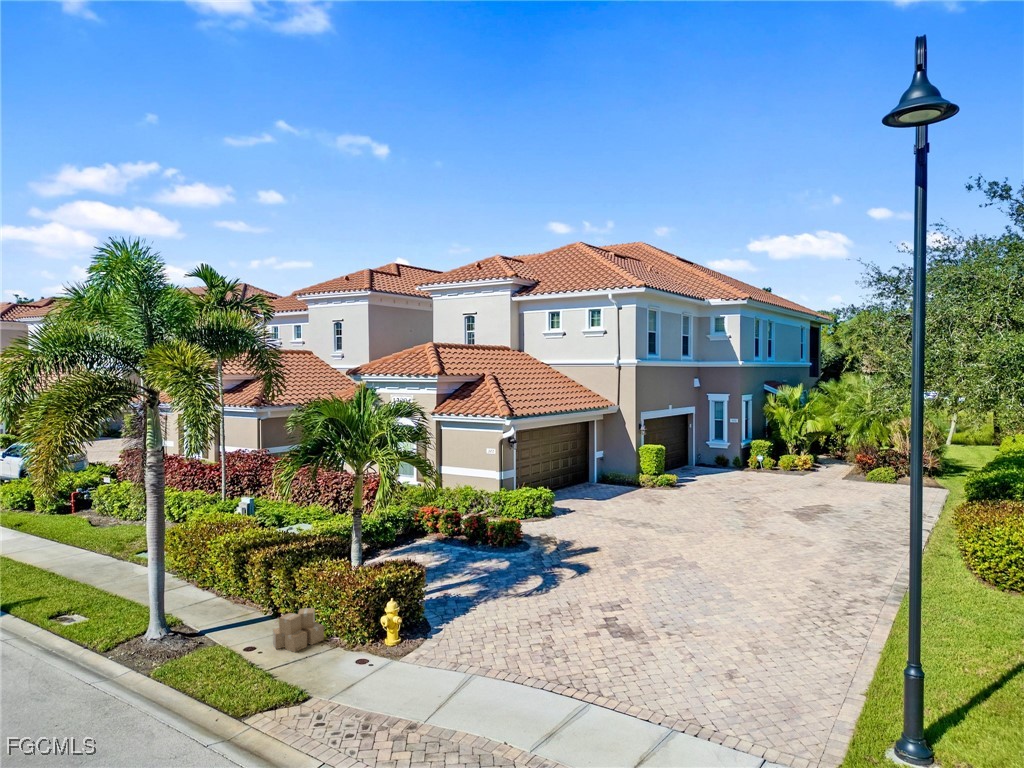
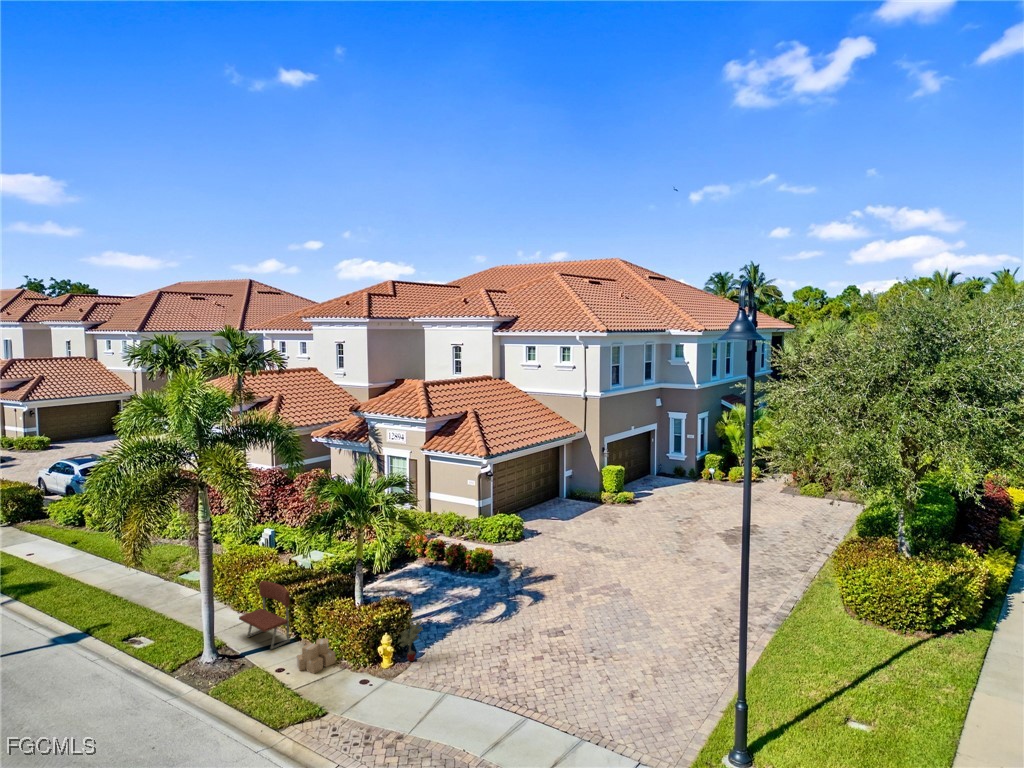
bench: none [200,541,266,626] -> present [239,581,290,649]
potted tree: none [406,580,440,638] -> present [399,620,423,661]

